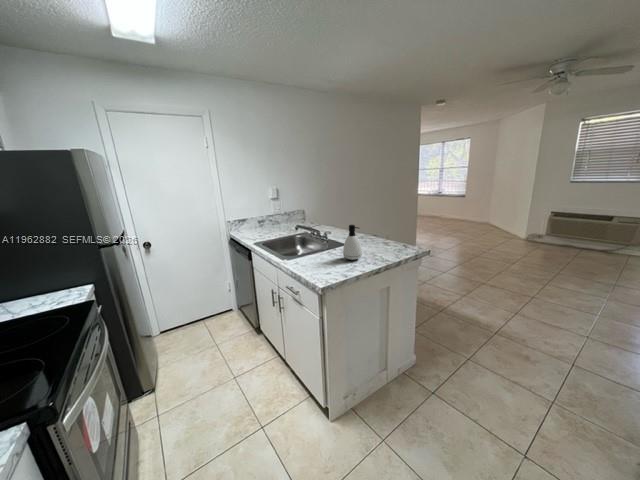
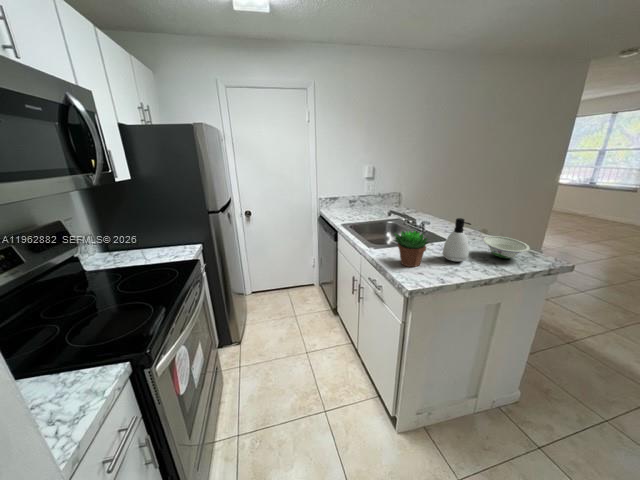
bowl: none [371,236,401,252] -> present [483,236,530,258]
succulent plant: none [303,238,332,270] -> present [394,231,429,267]

